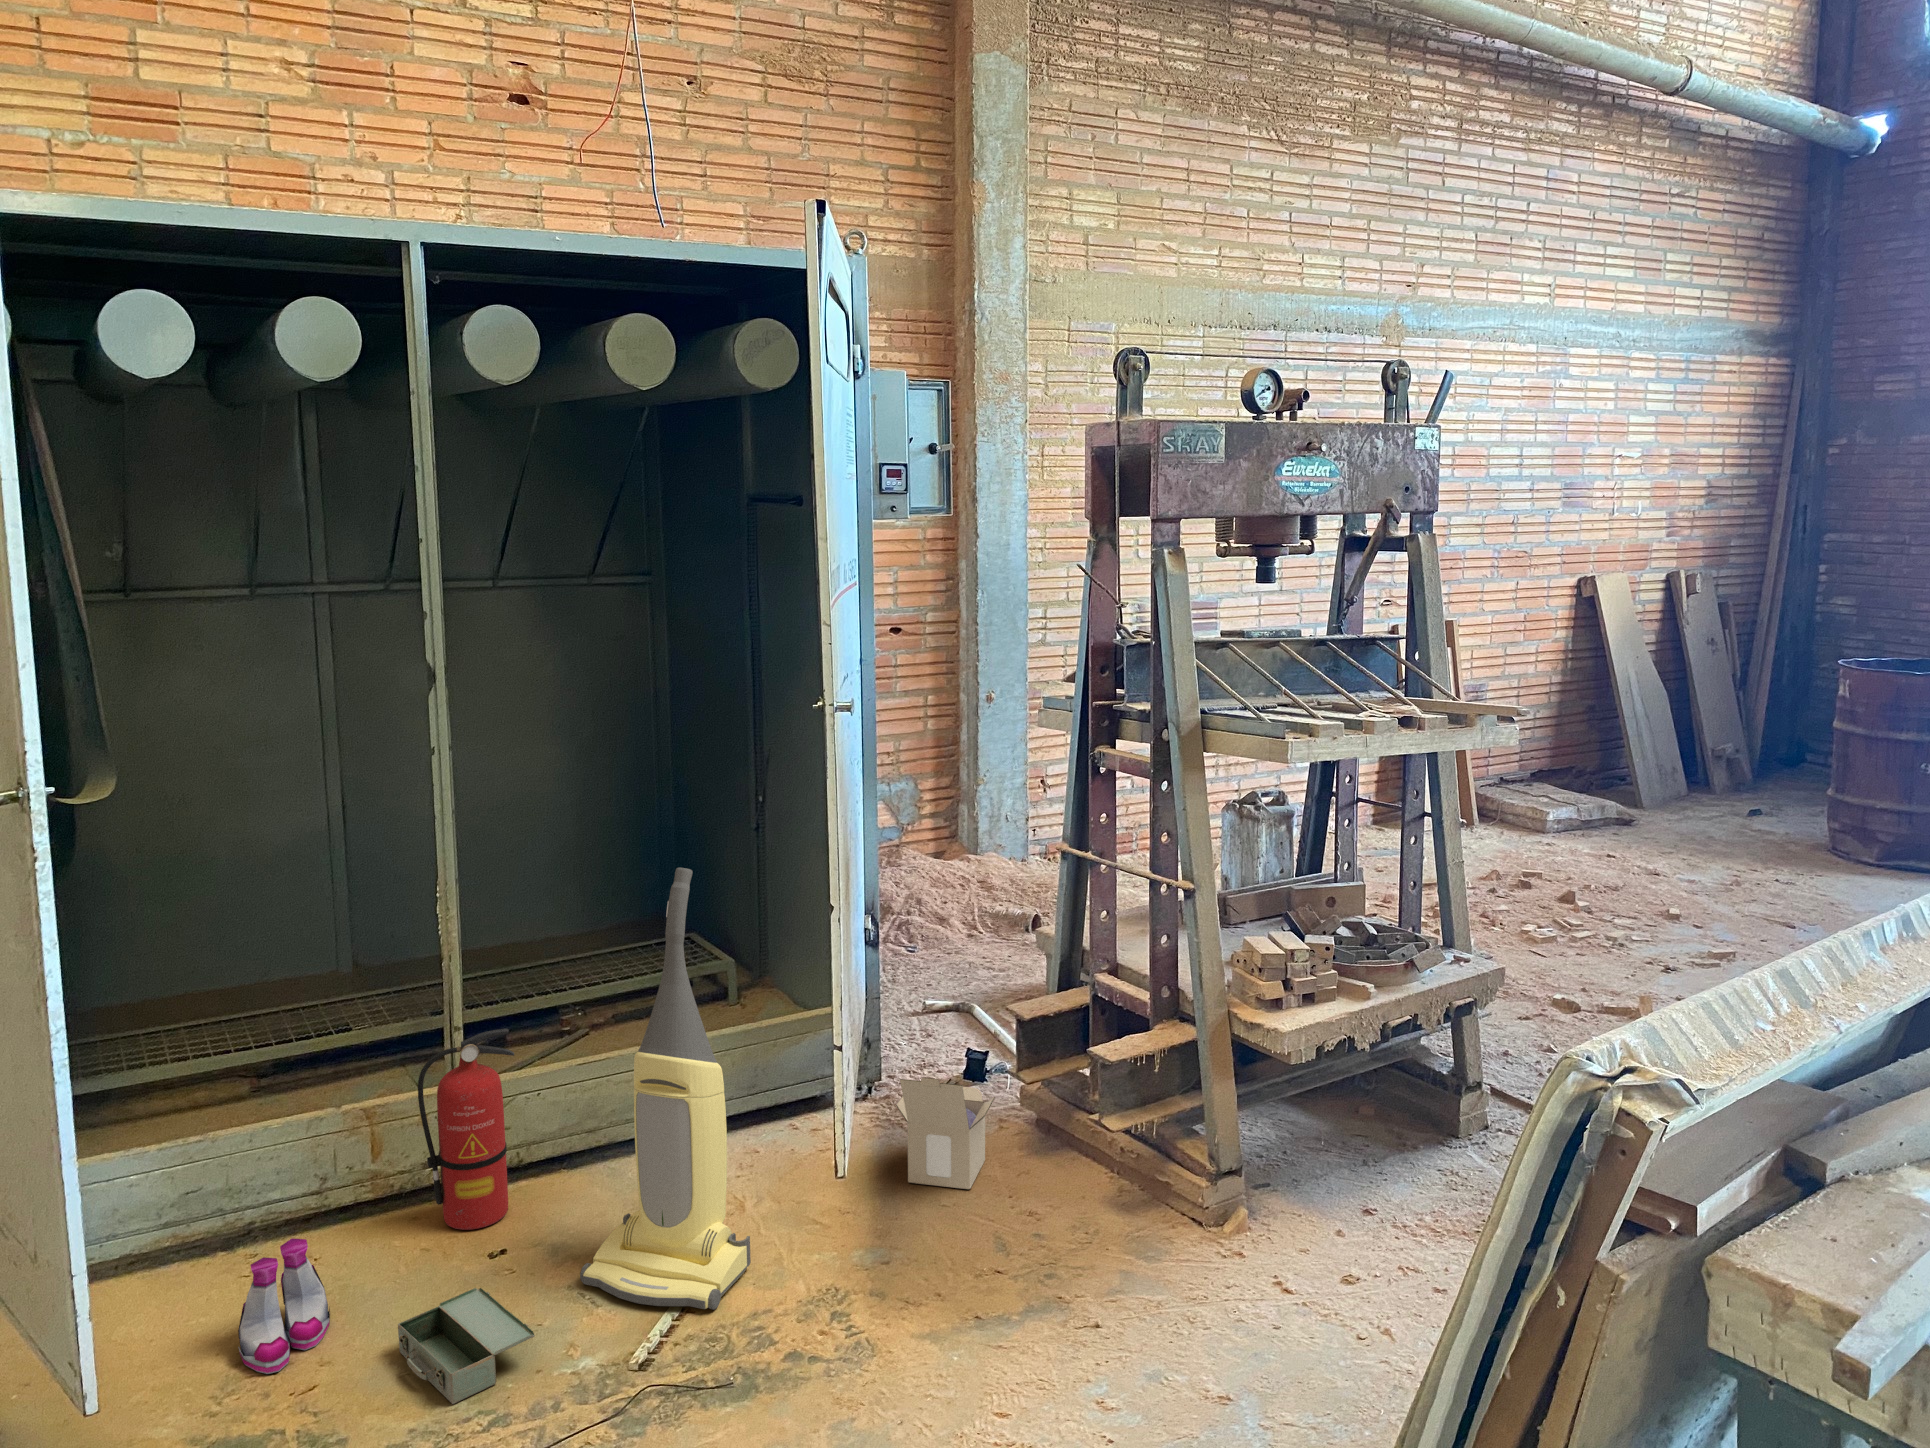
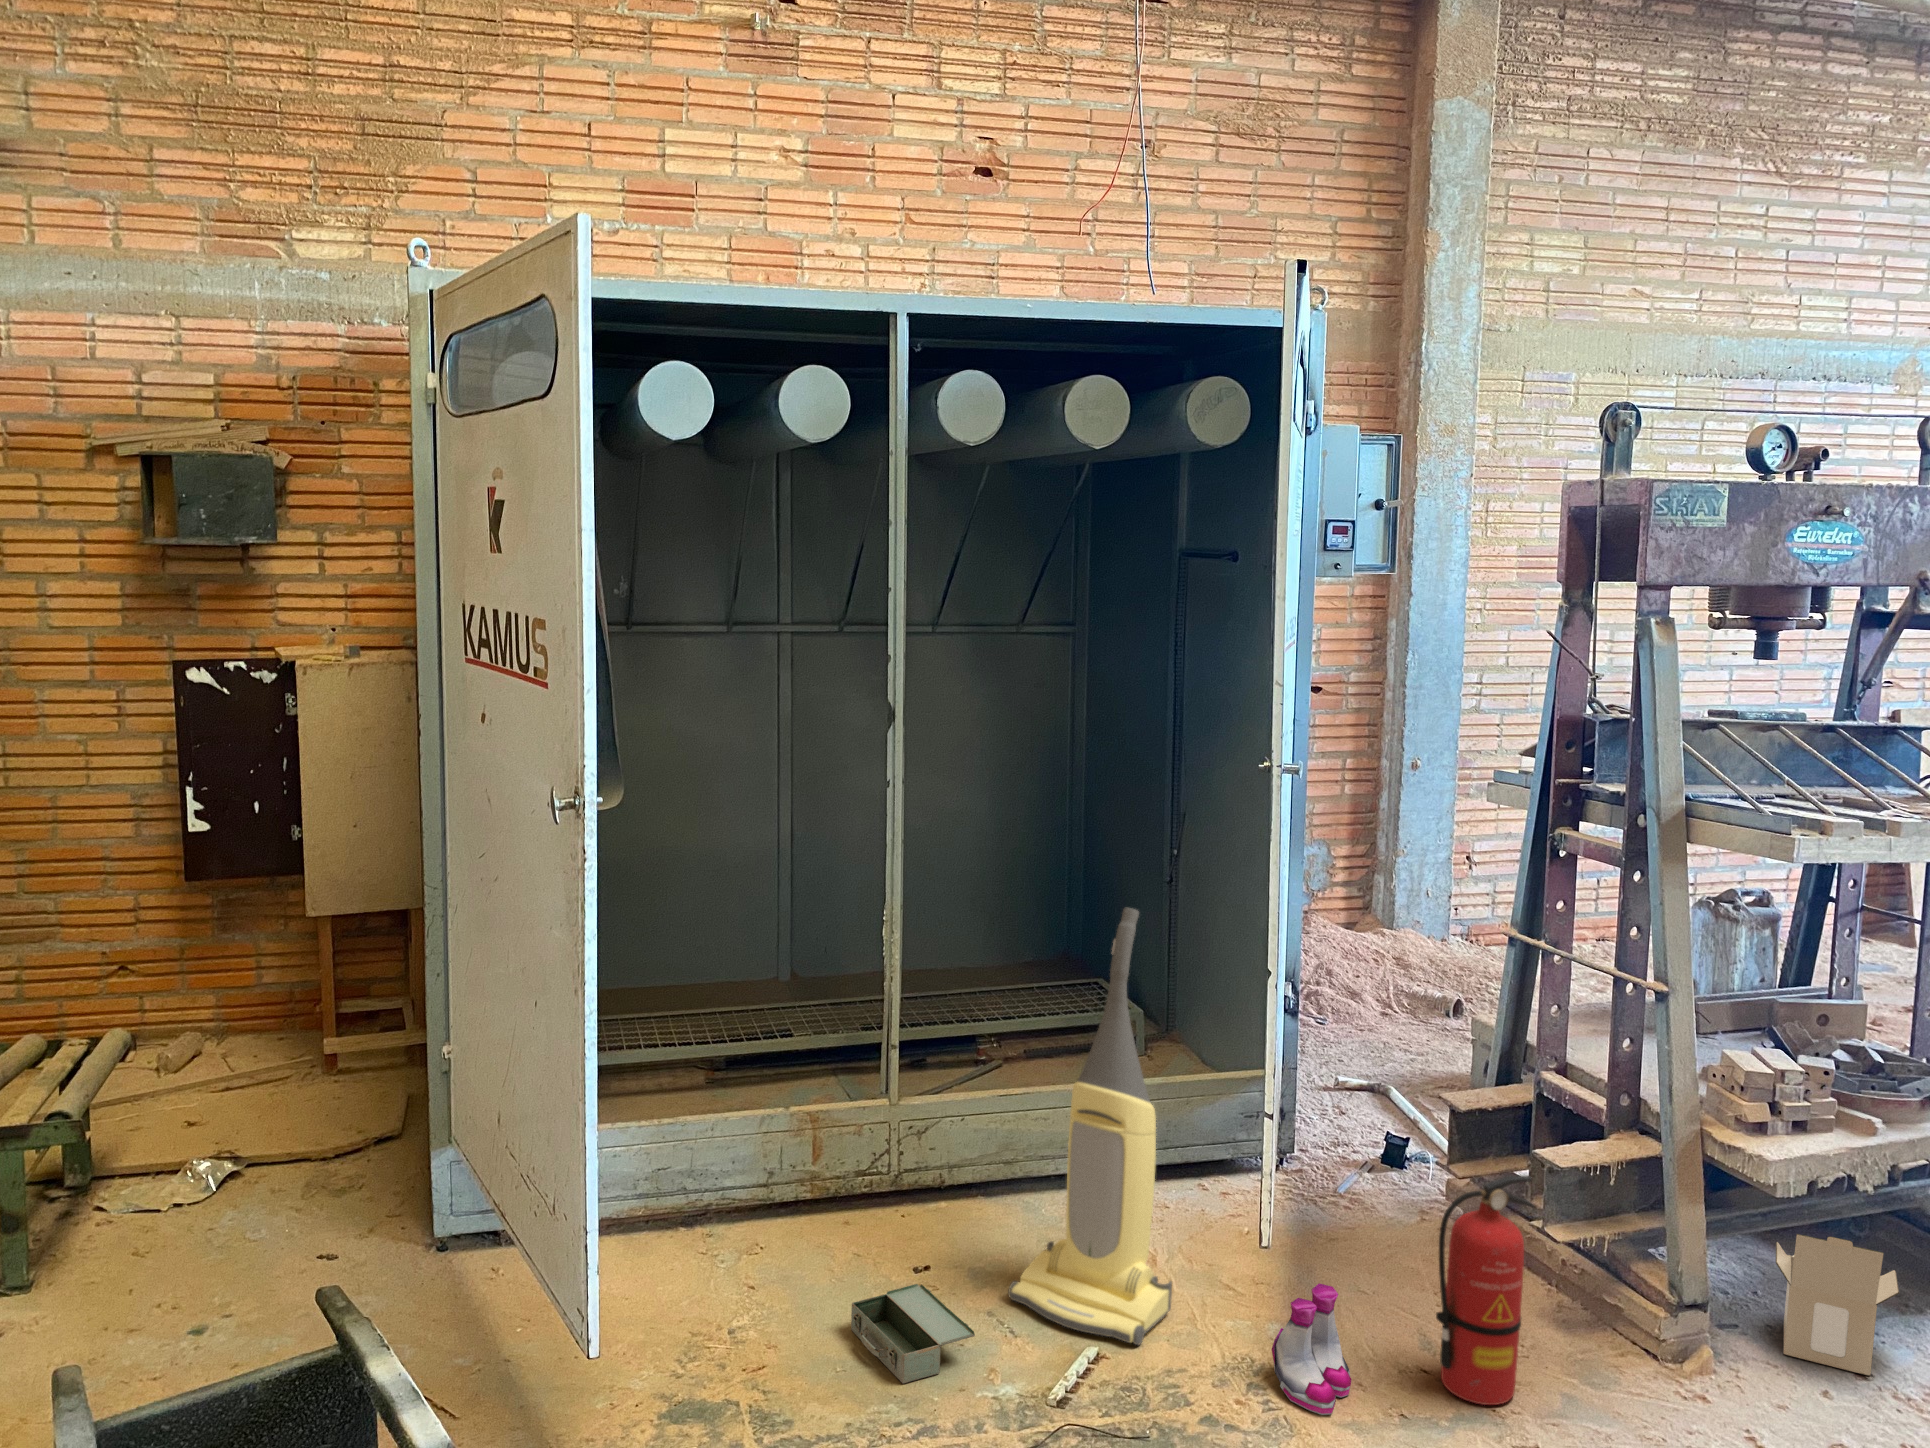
fire extinguisher: present [418,1029,514,1230] -> present [1436,1175,1534,1405]
cardboard box: present [896,1078,995,1190] -> present [1776,1234,1899,1376]
boots: present [238,1238,330,1374] -> present [1272,1283,1352,1415]

